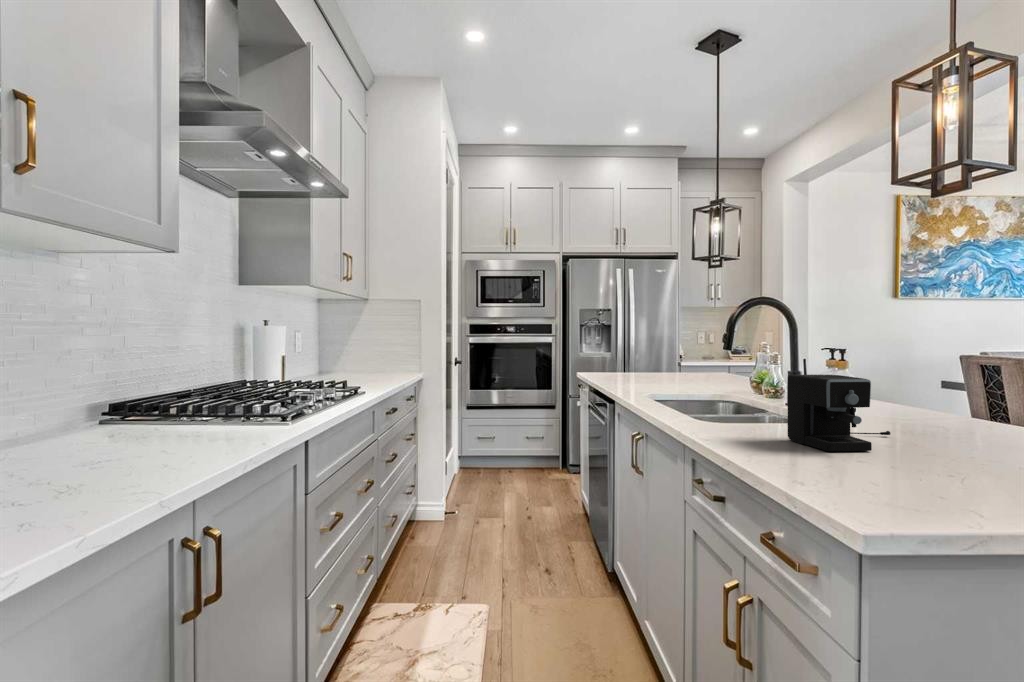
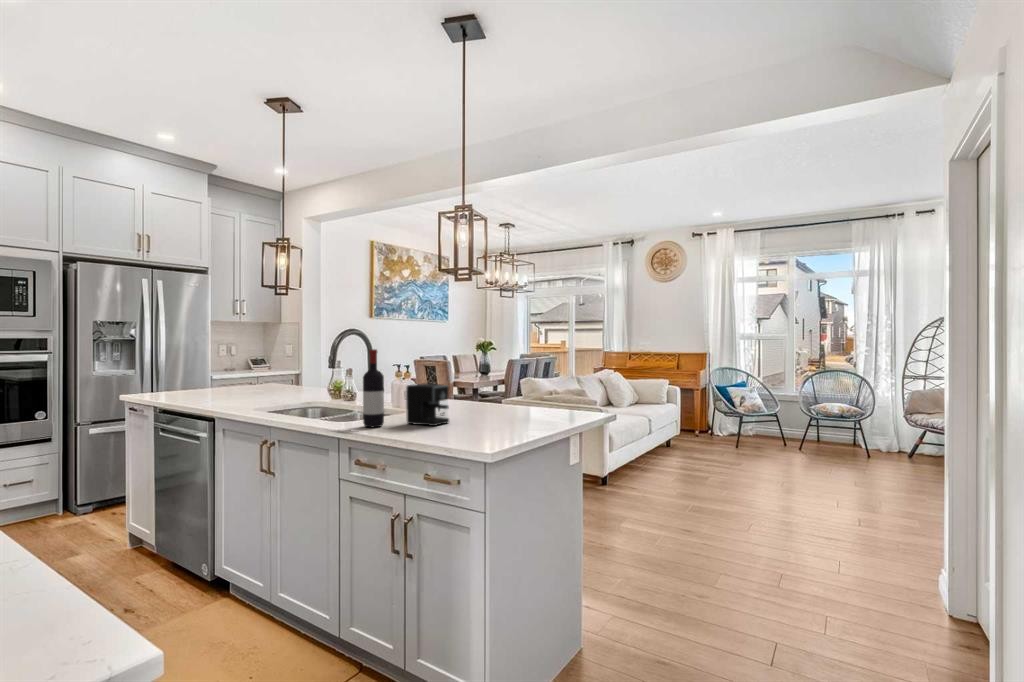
wine bottle: none [712,315,746,437] -> present [363,349,384,427]

